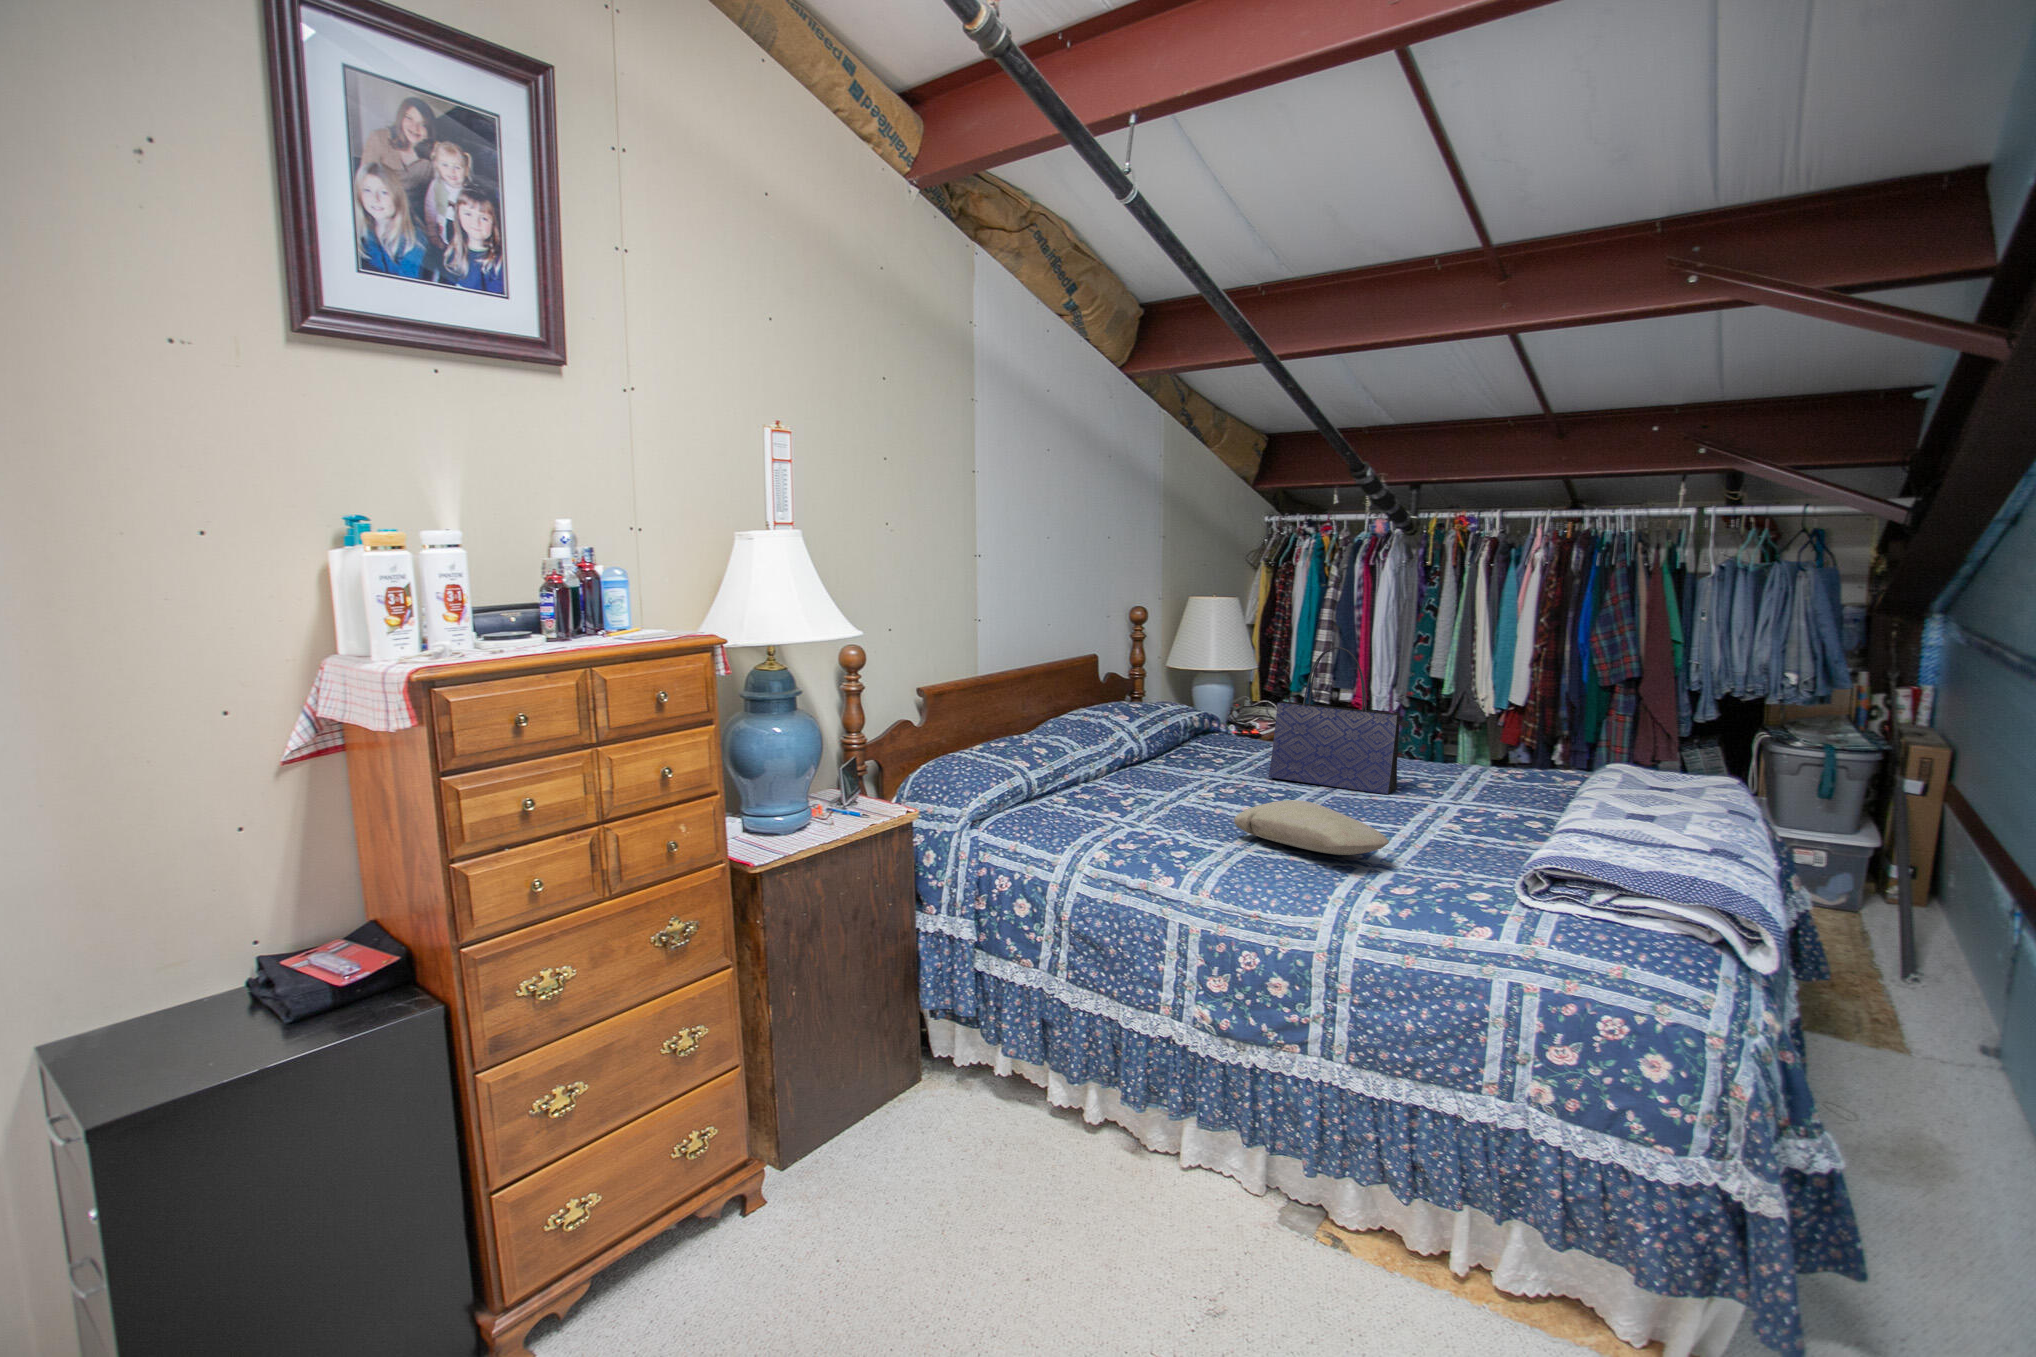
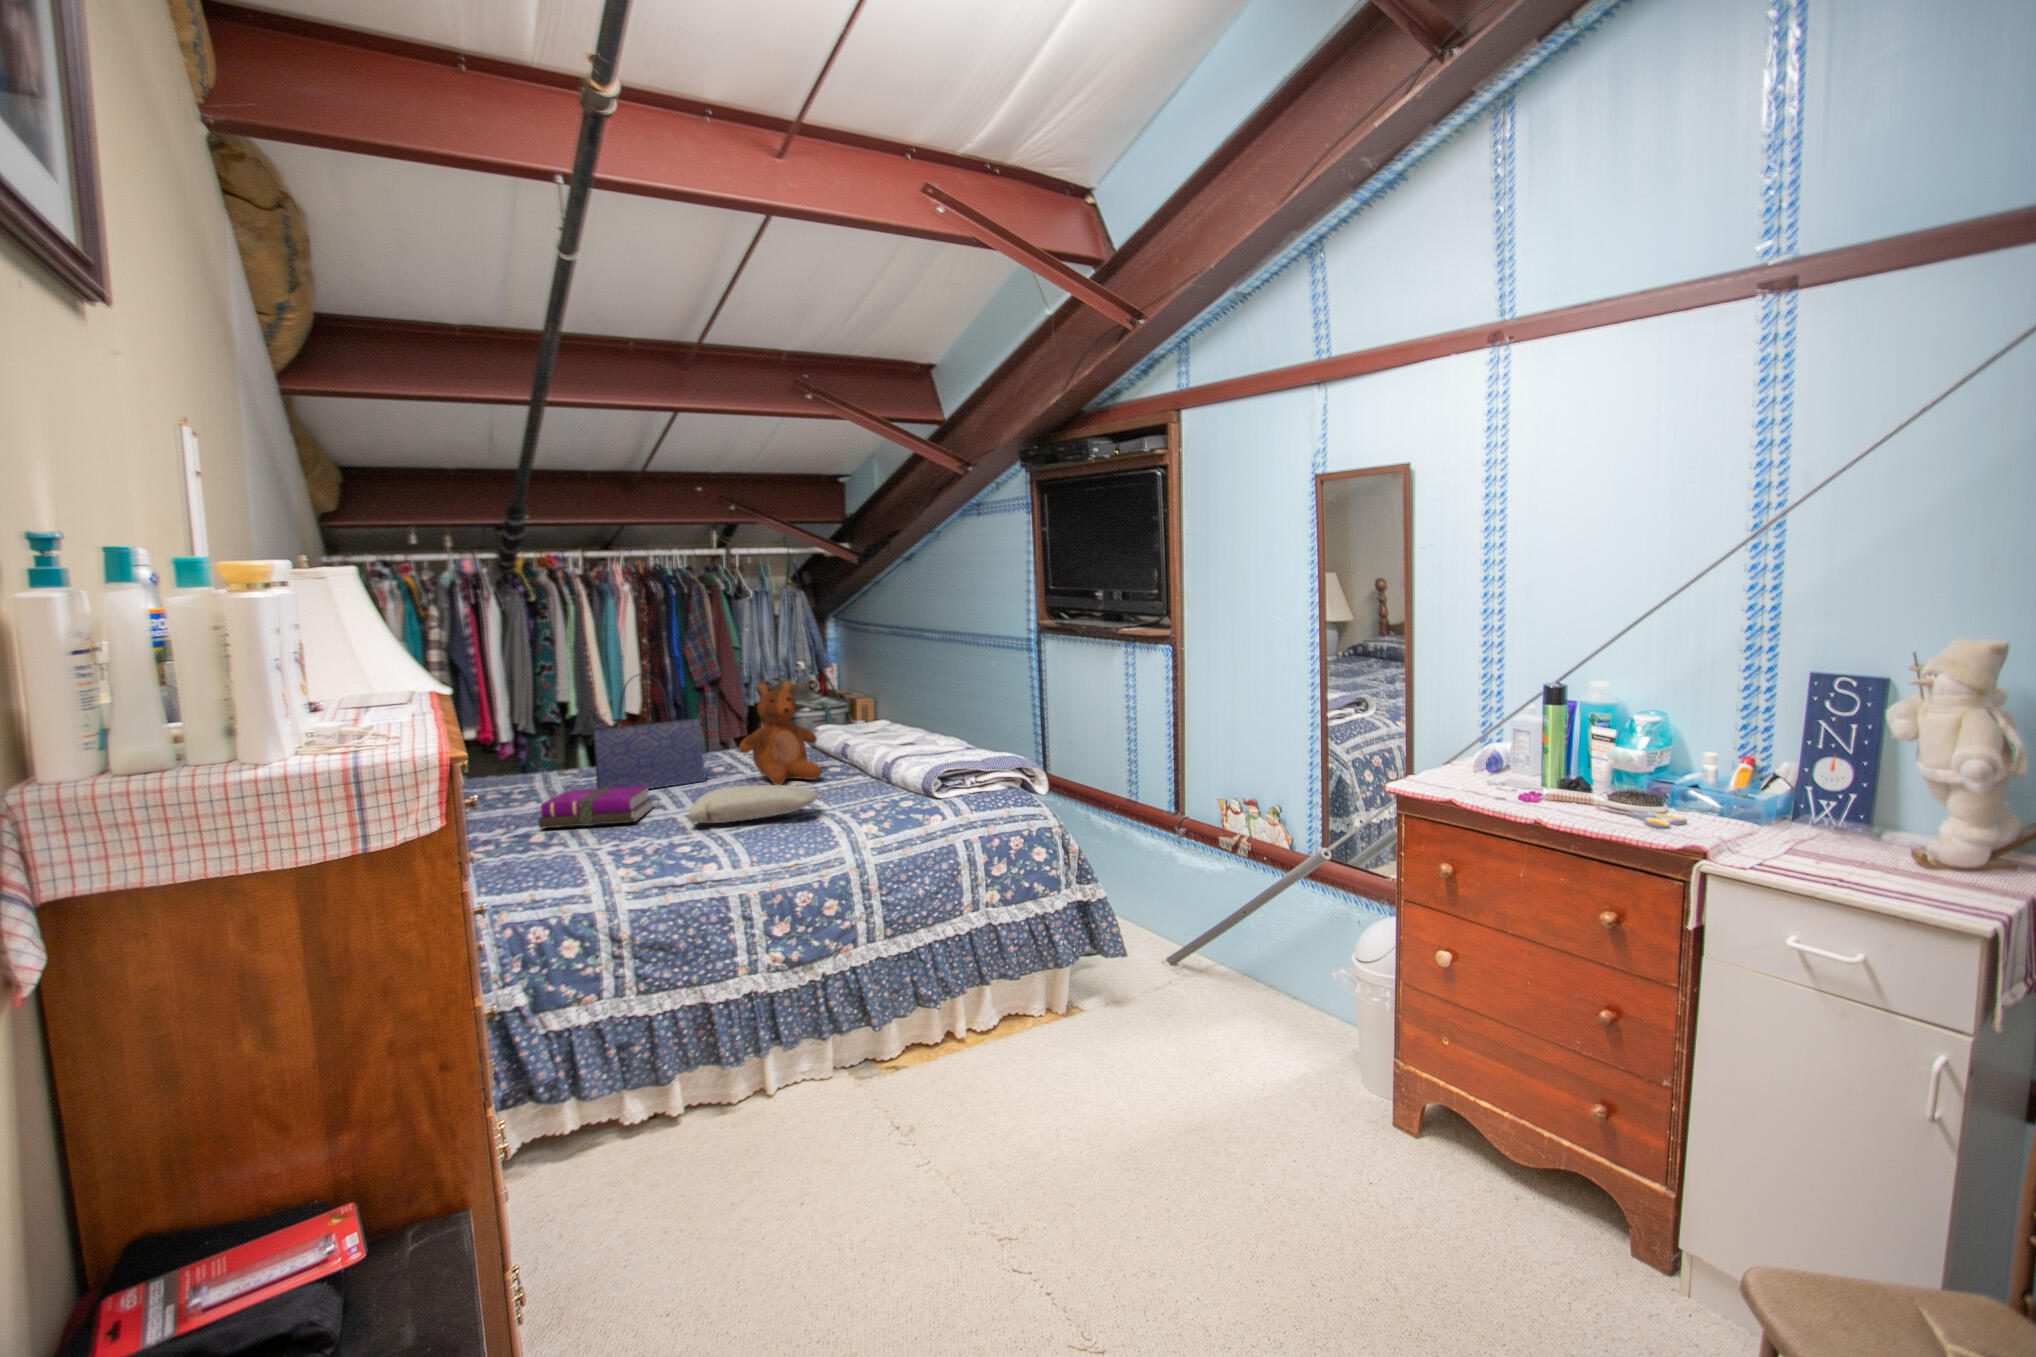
teddy bear: none [1410,683,1529,831] -> present [739,680,822,785]
notebook: none [1150,760,1278,811] -> present [538,786,653,829]

